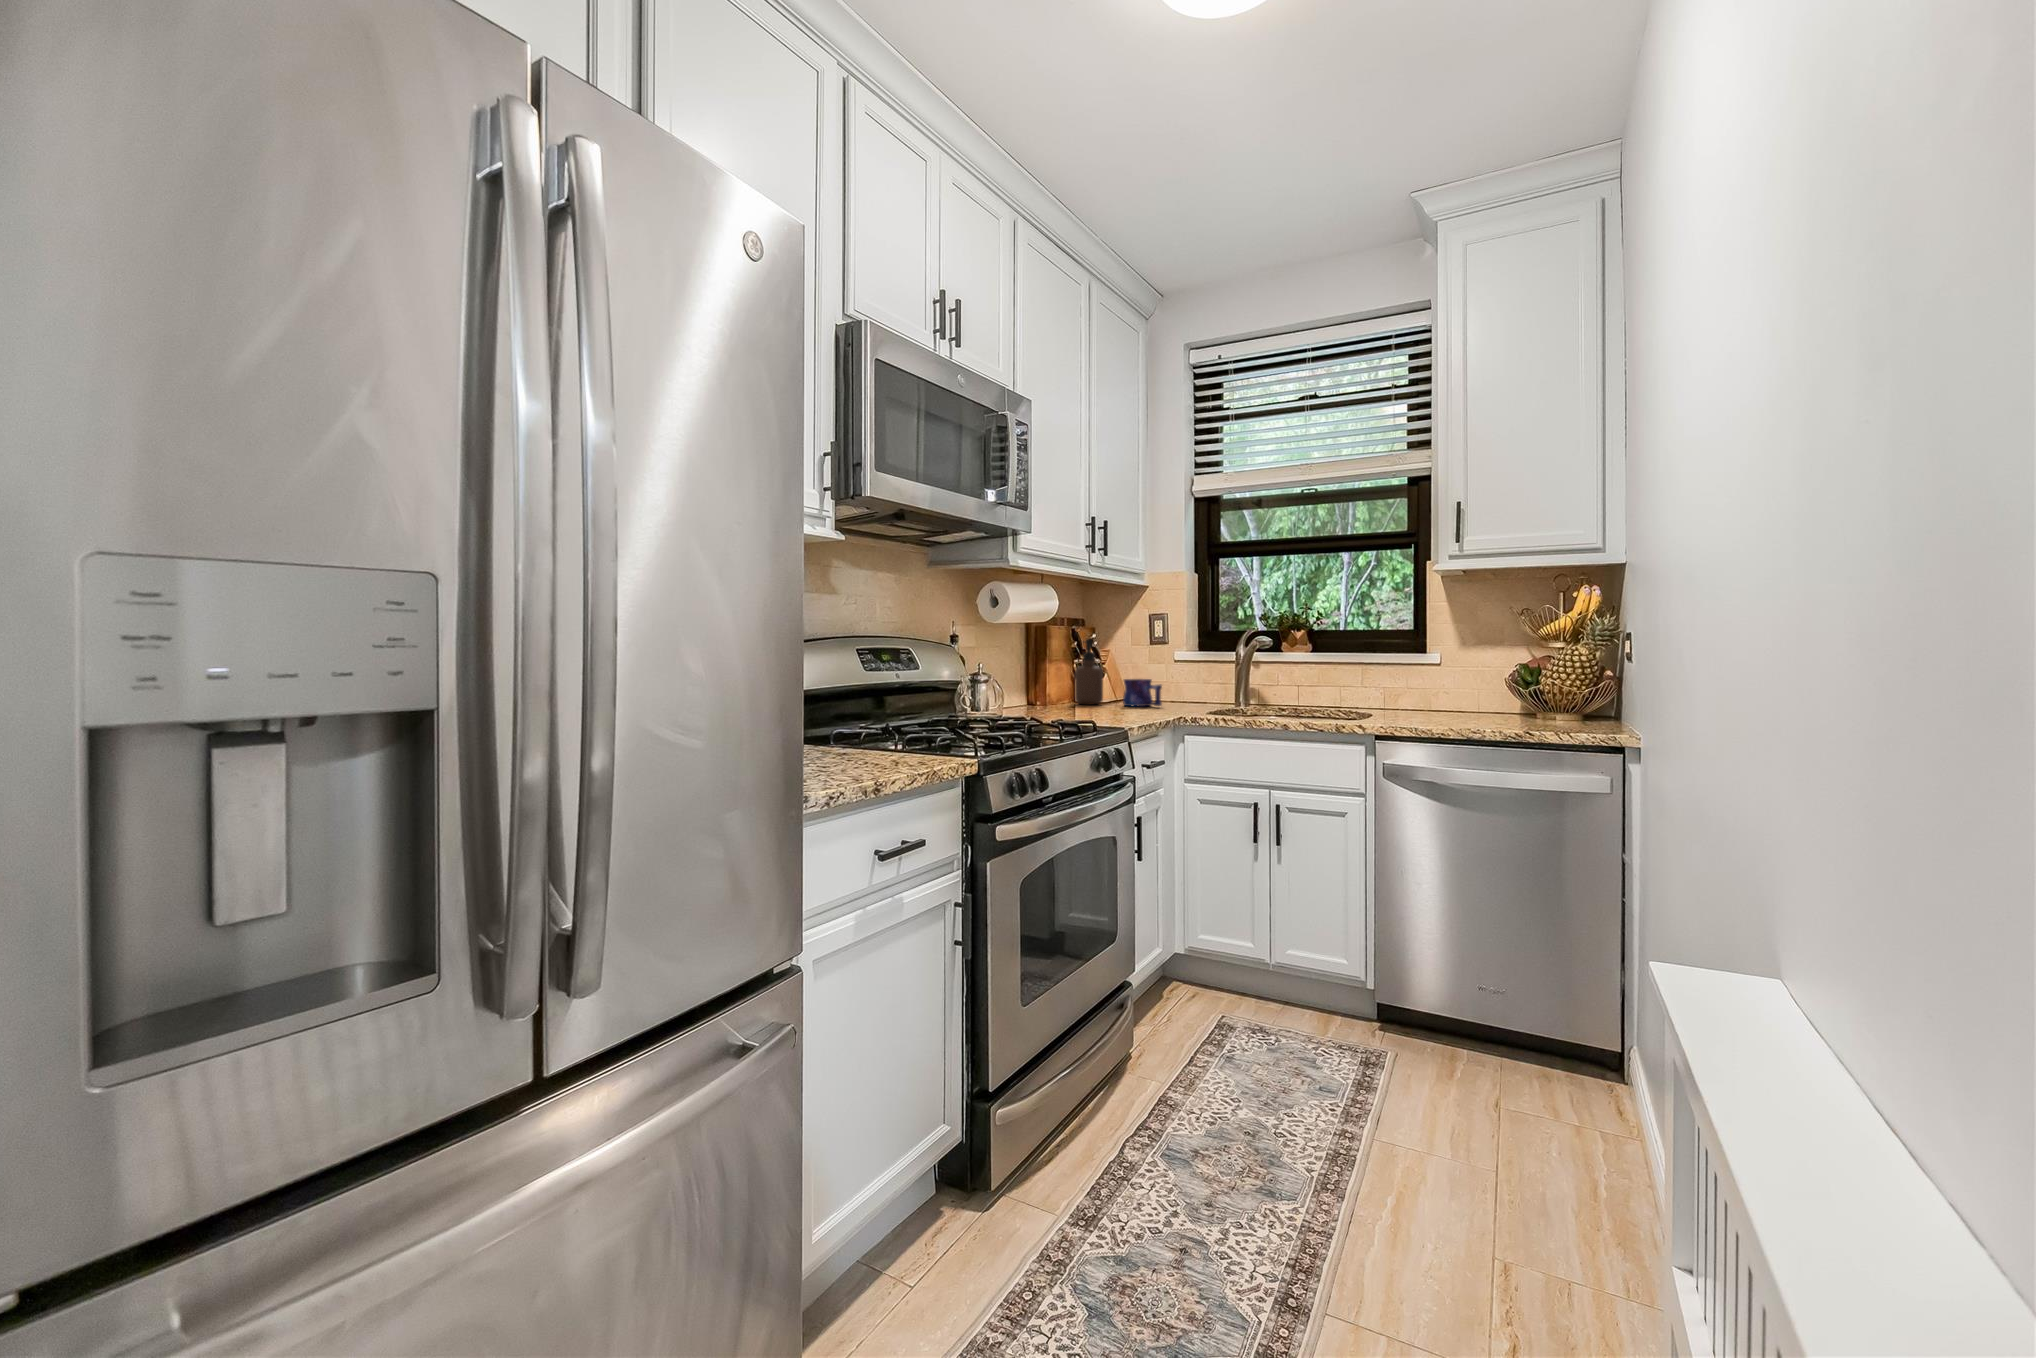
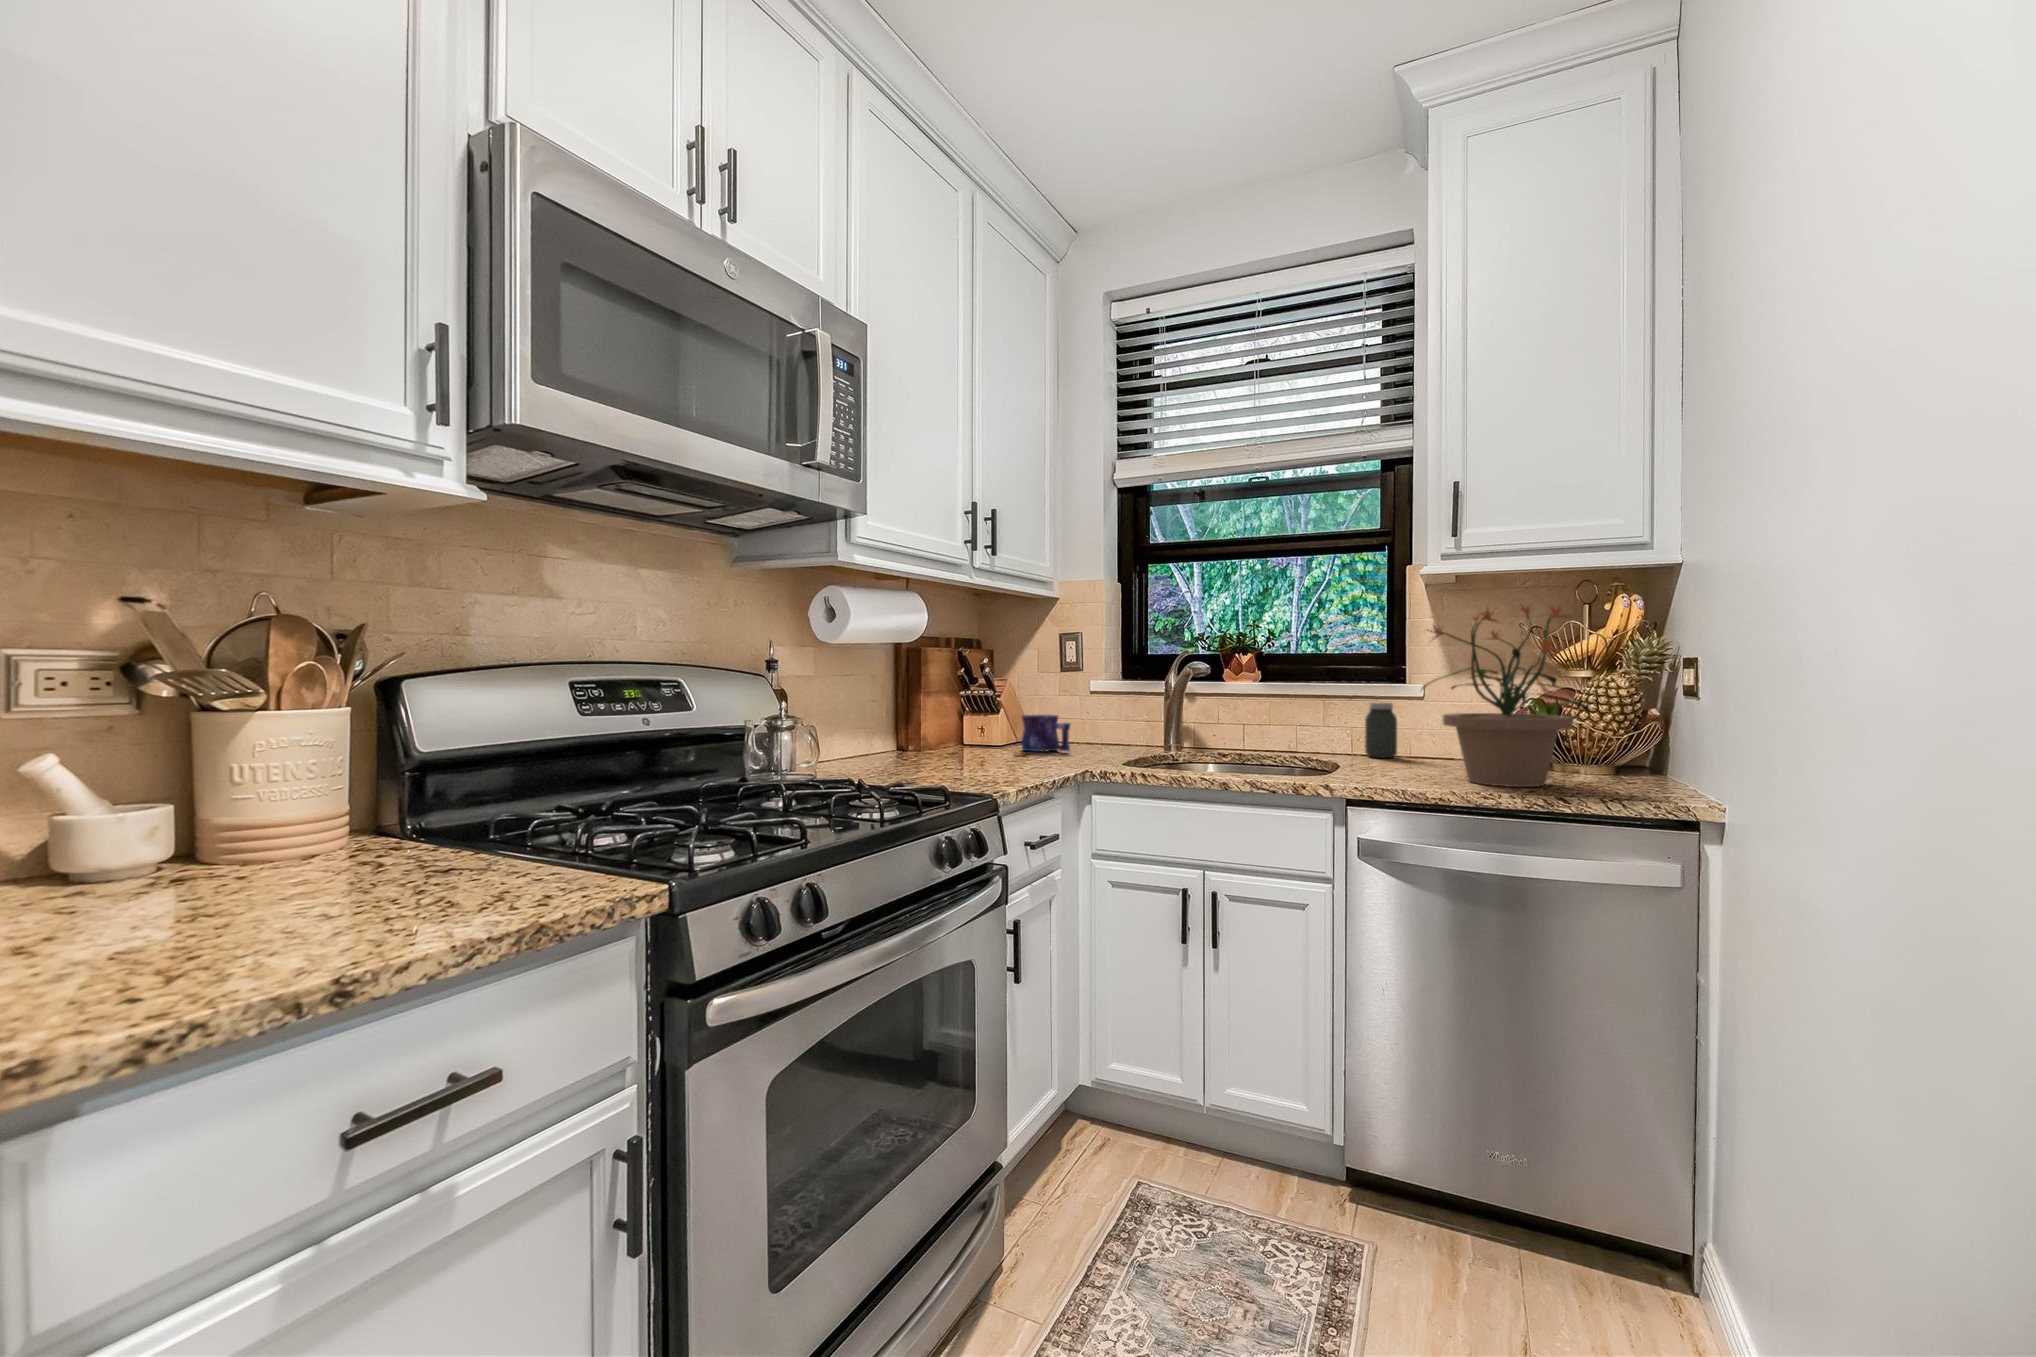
potted plant: none [1433,591,1558,726] -> present [1422,605,1590,787]
soap dispenser: present [1075,639,1103,705] -> none [961,663,997,748]
jar: none [1393,669,1418,711] -> present [1365,702,1397,758]

